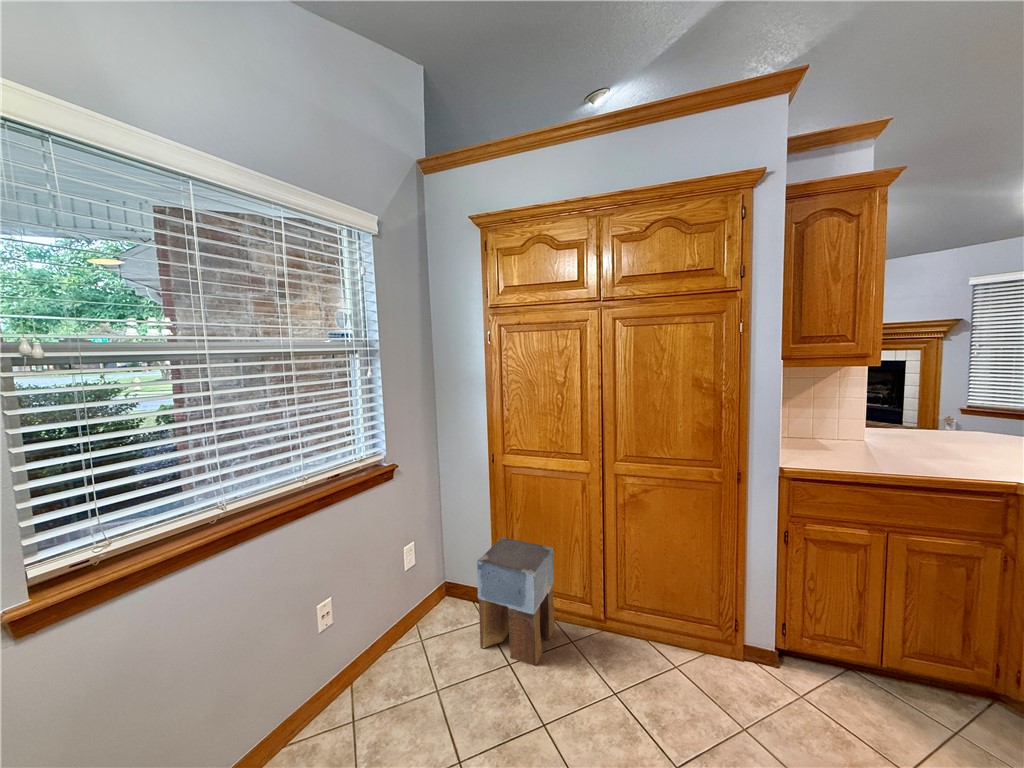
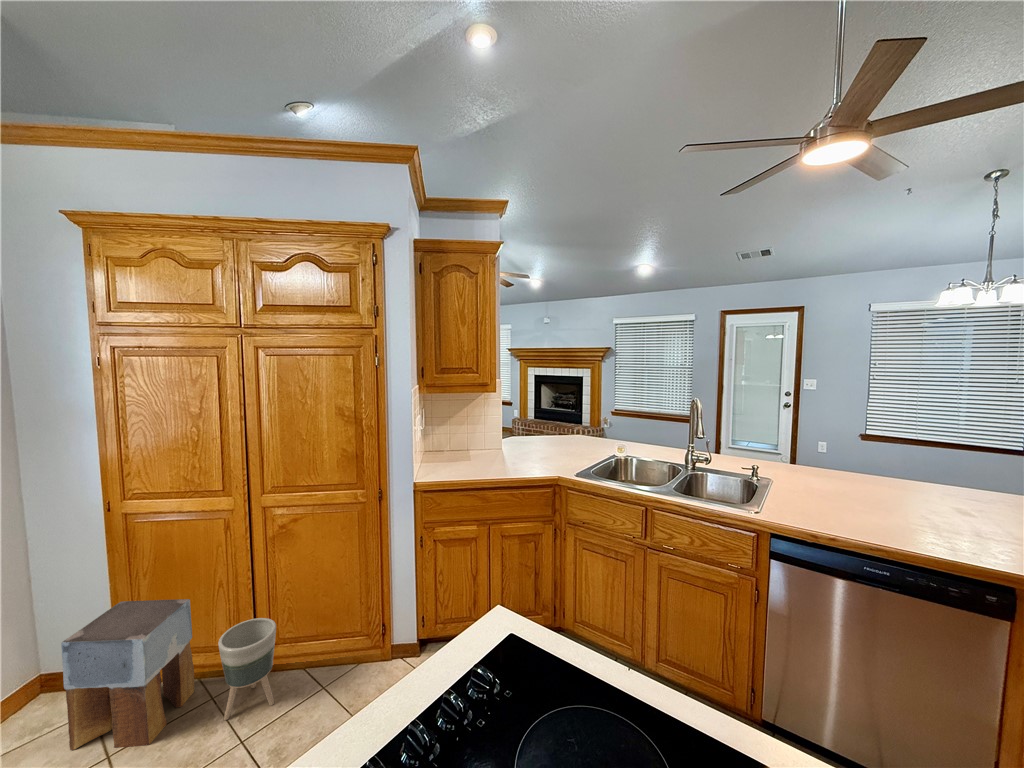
planter: none [584,579,632,667] -> present [218,618,276,720]

